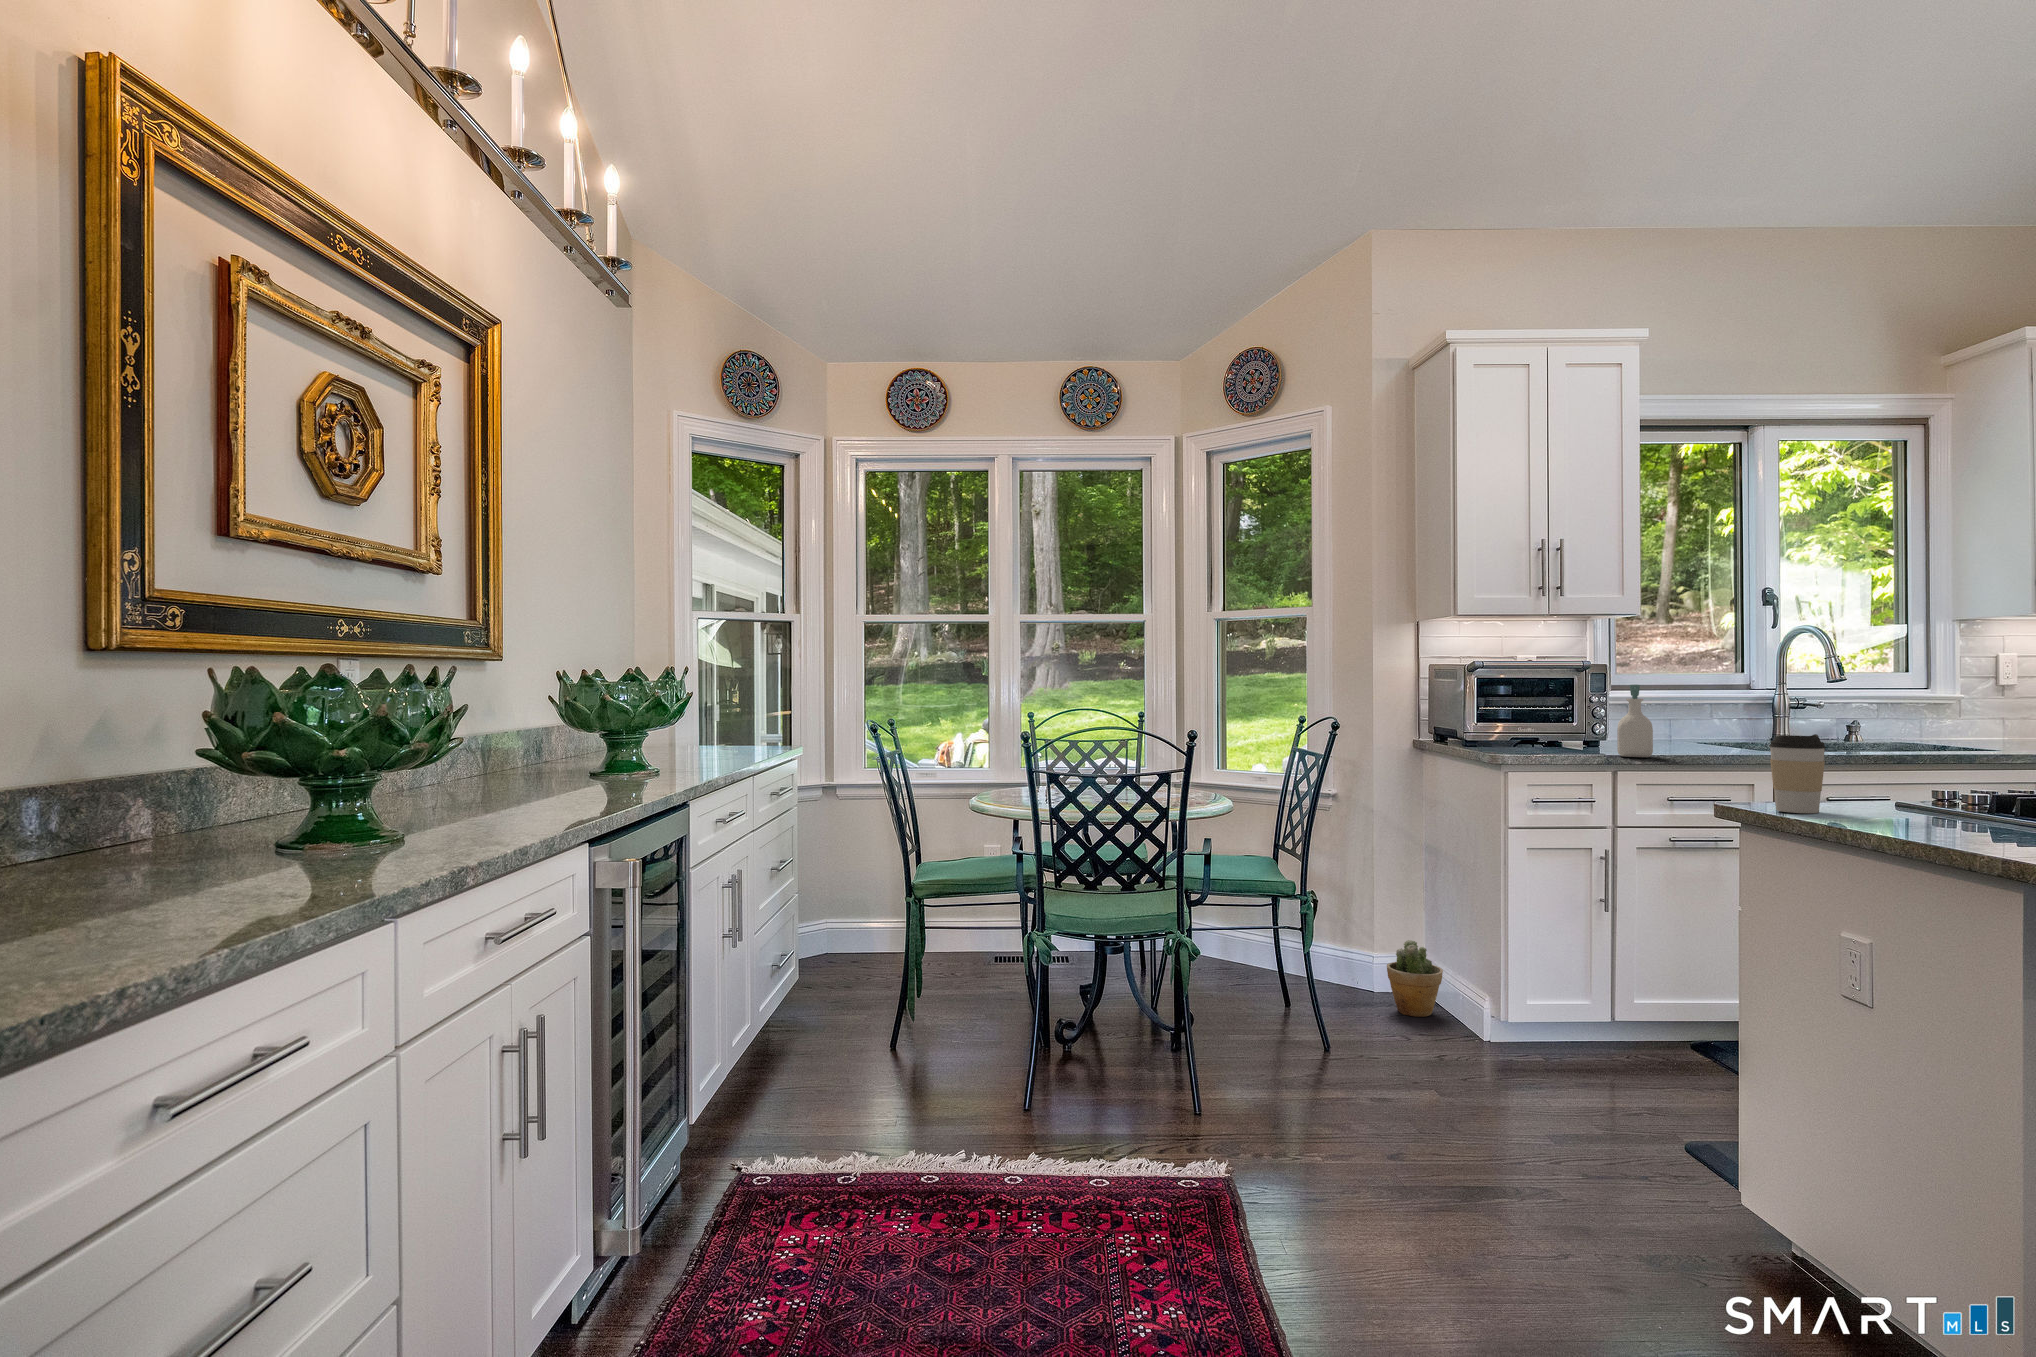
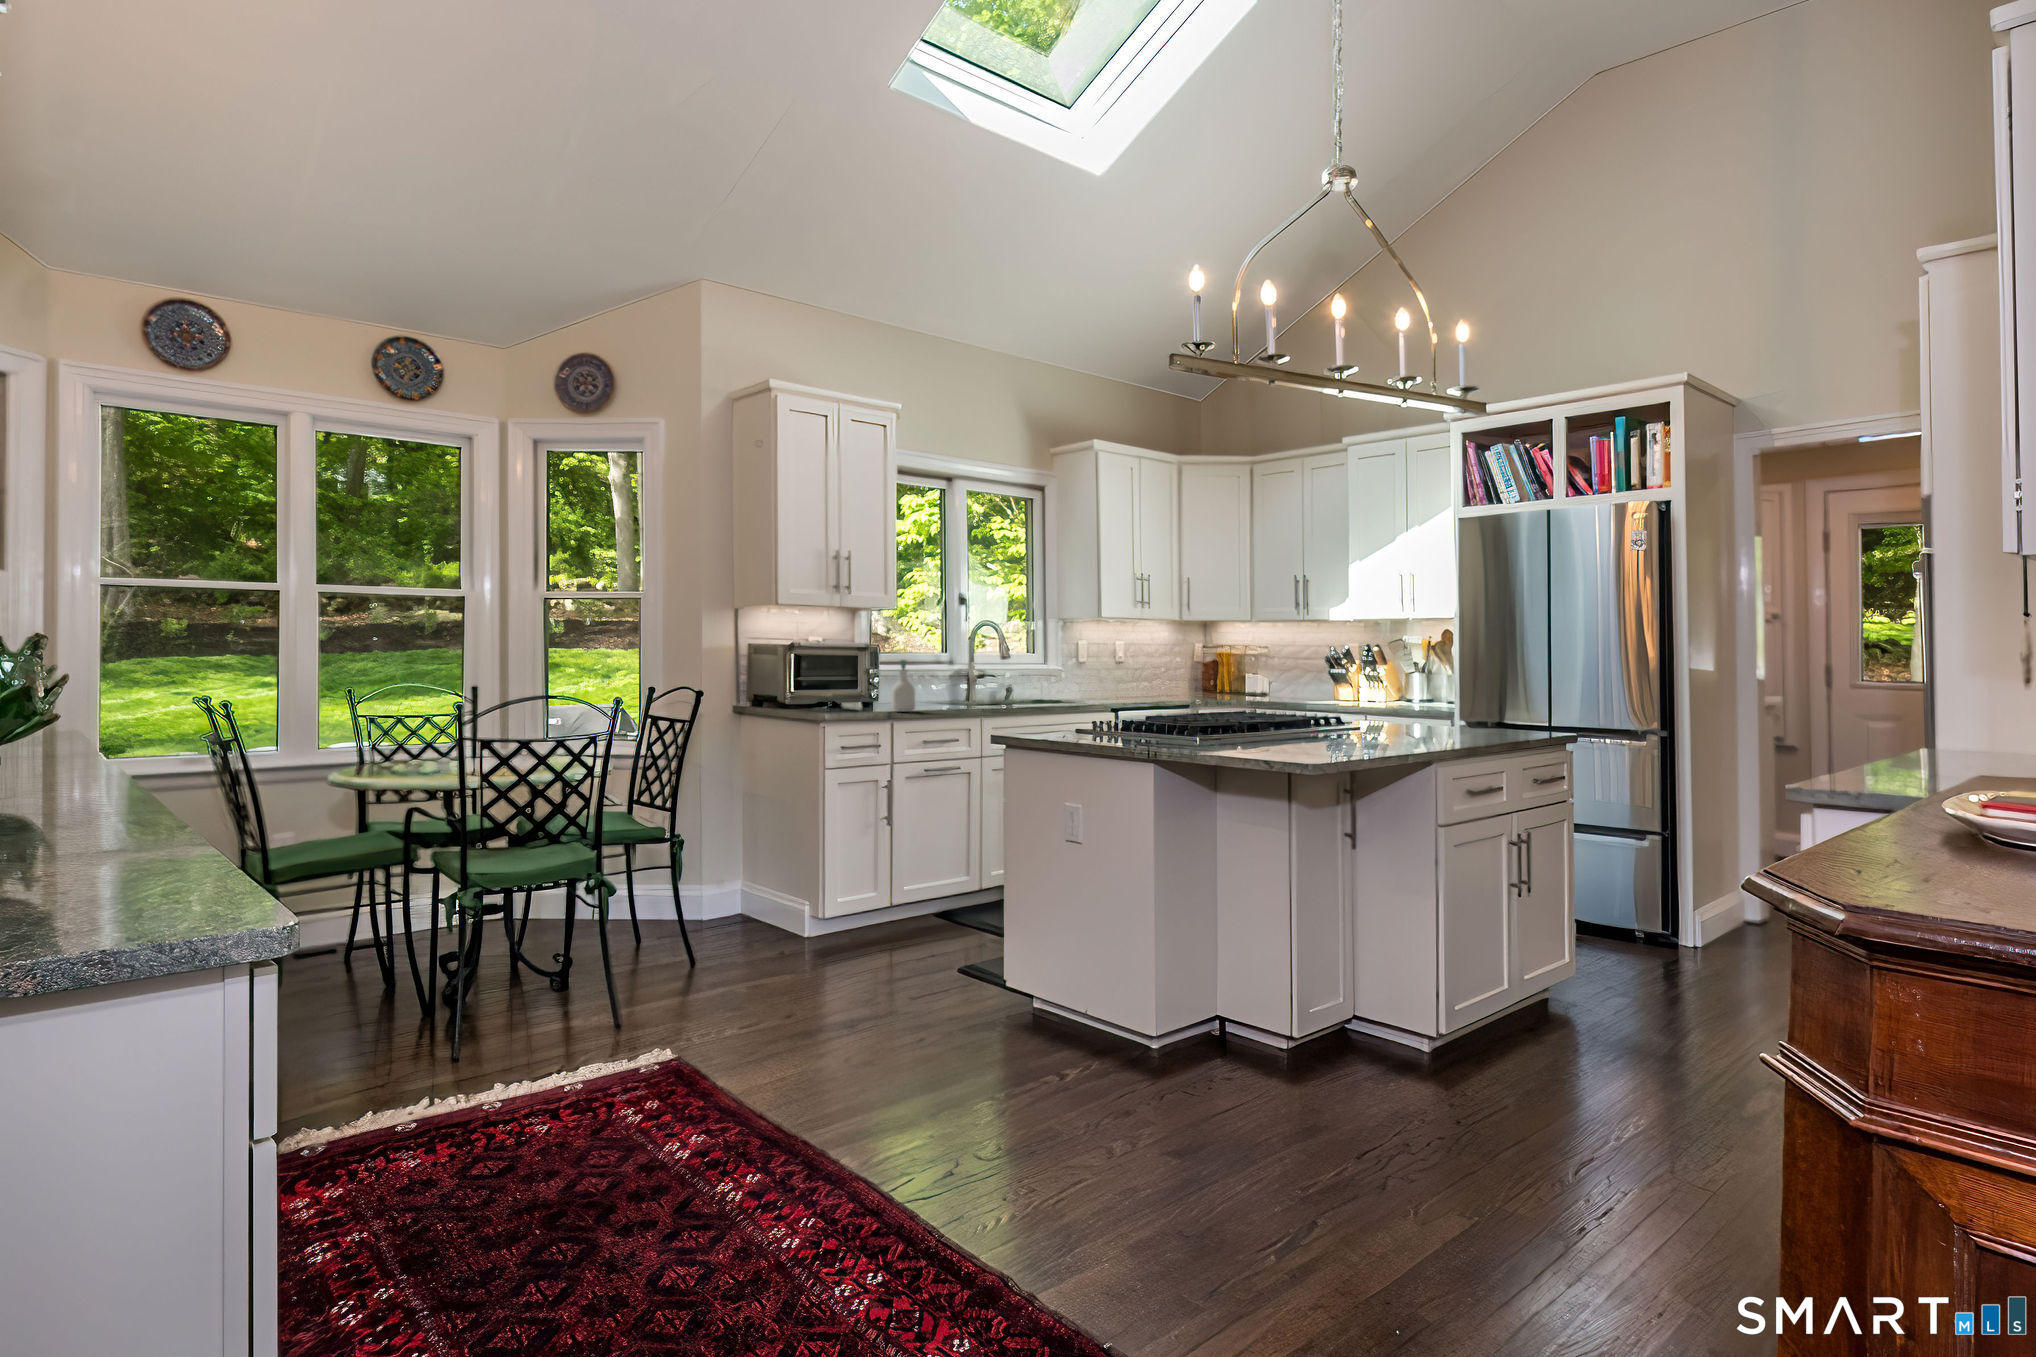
coffee cup: present [1769,734,1826,813] -> none [1021,685,1049,732]
potted plant: present [1387,940,1443,1017] -> none [725,870,769,930]

